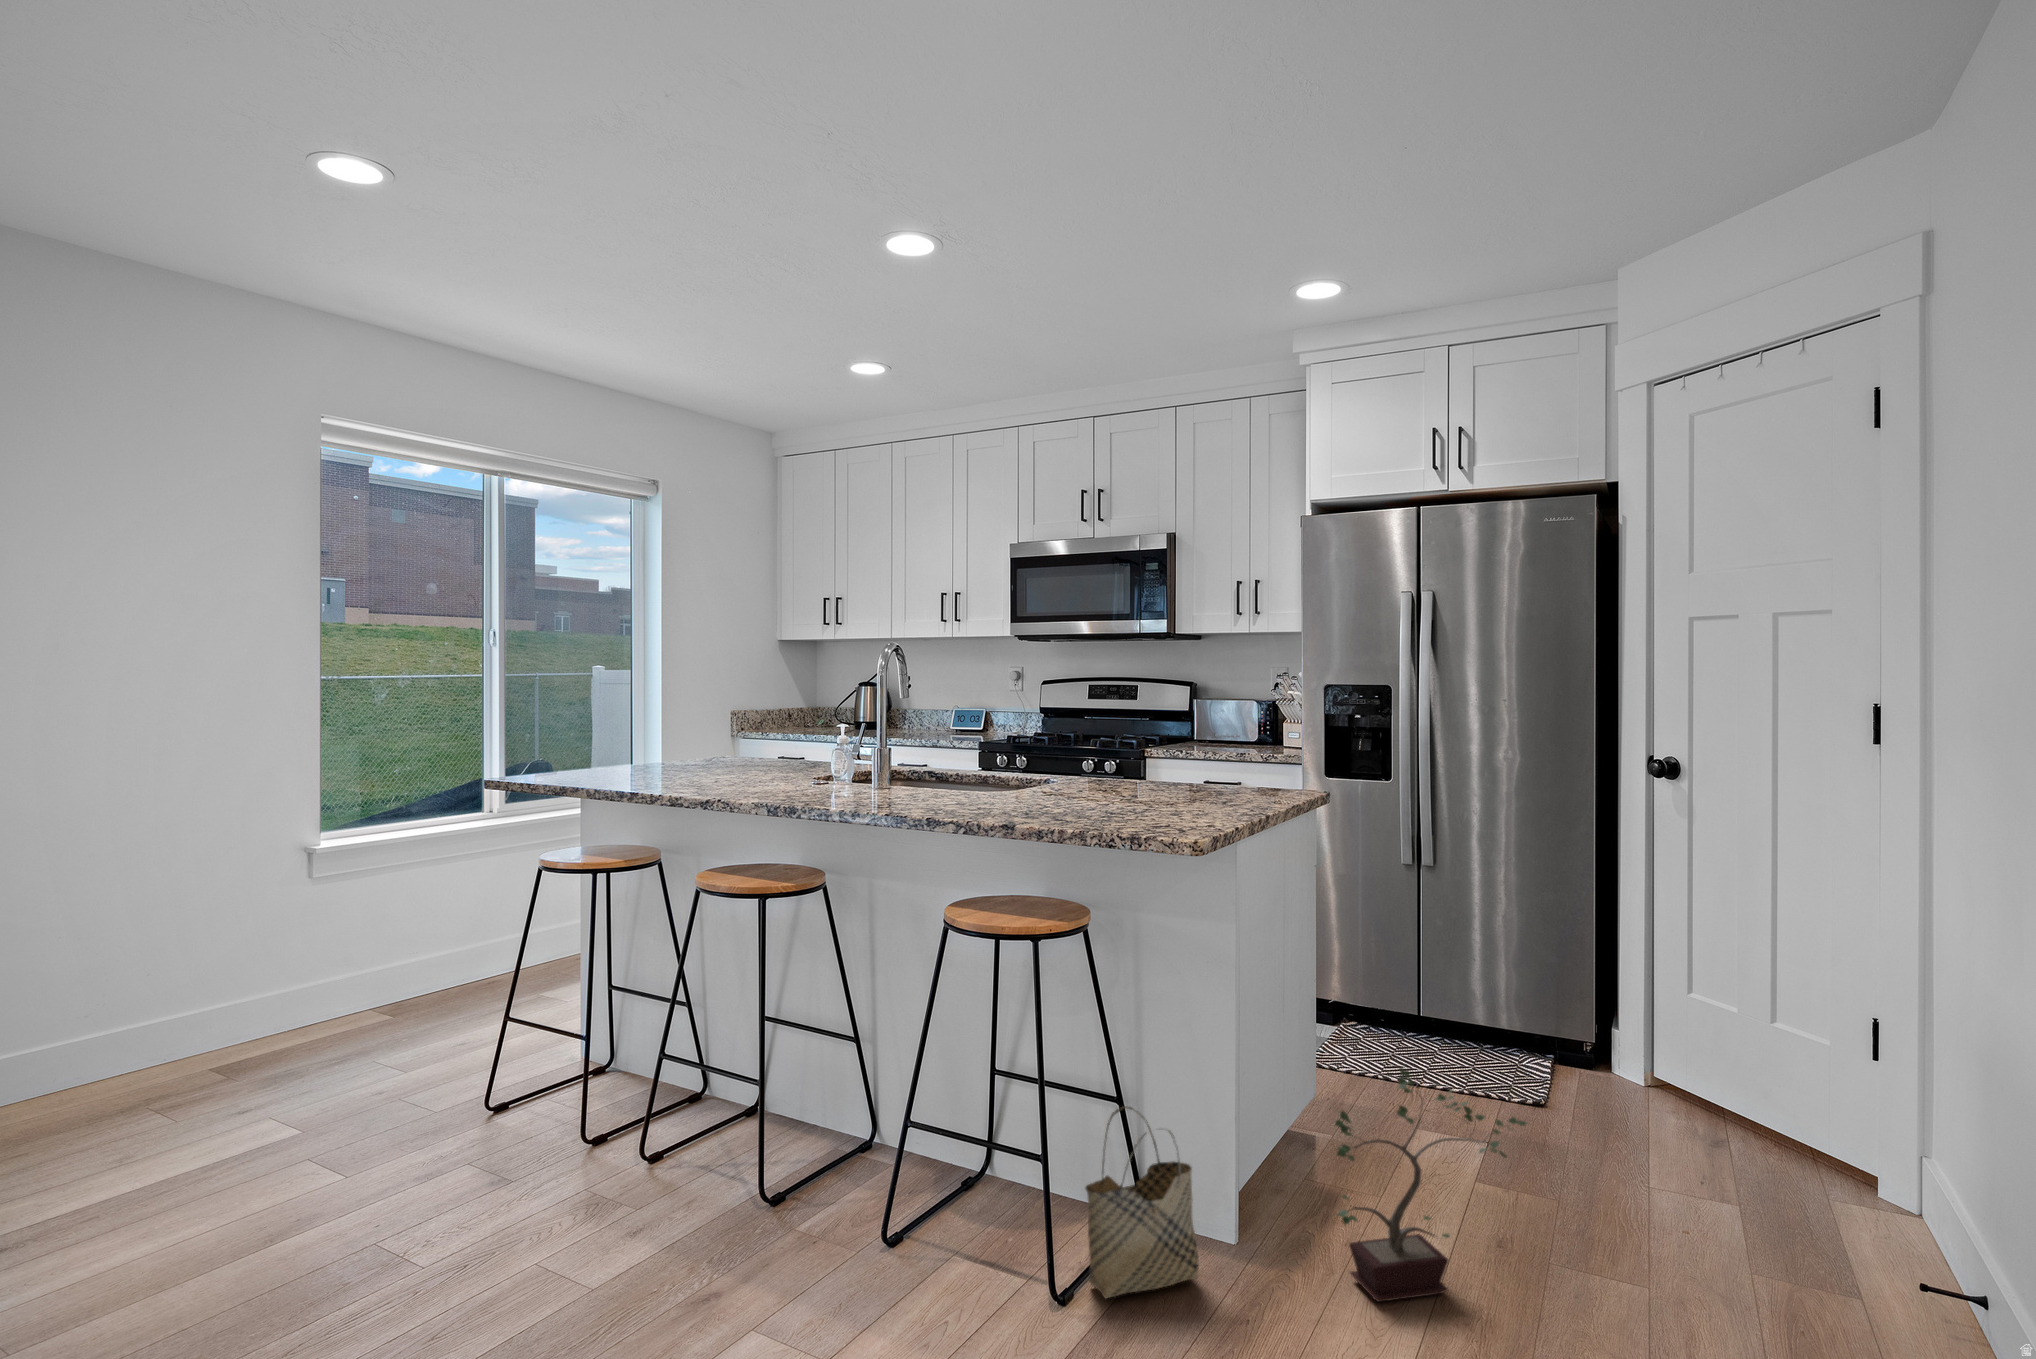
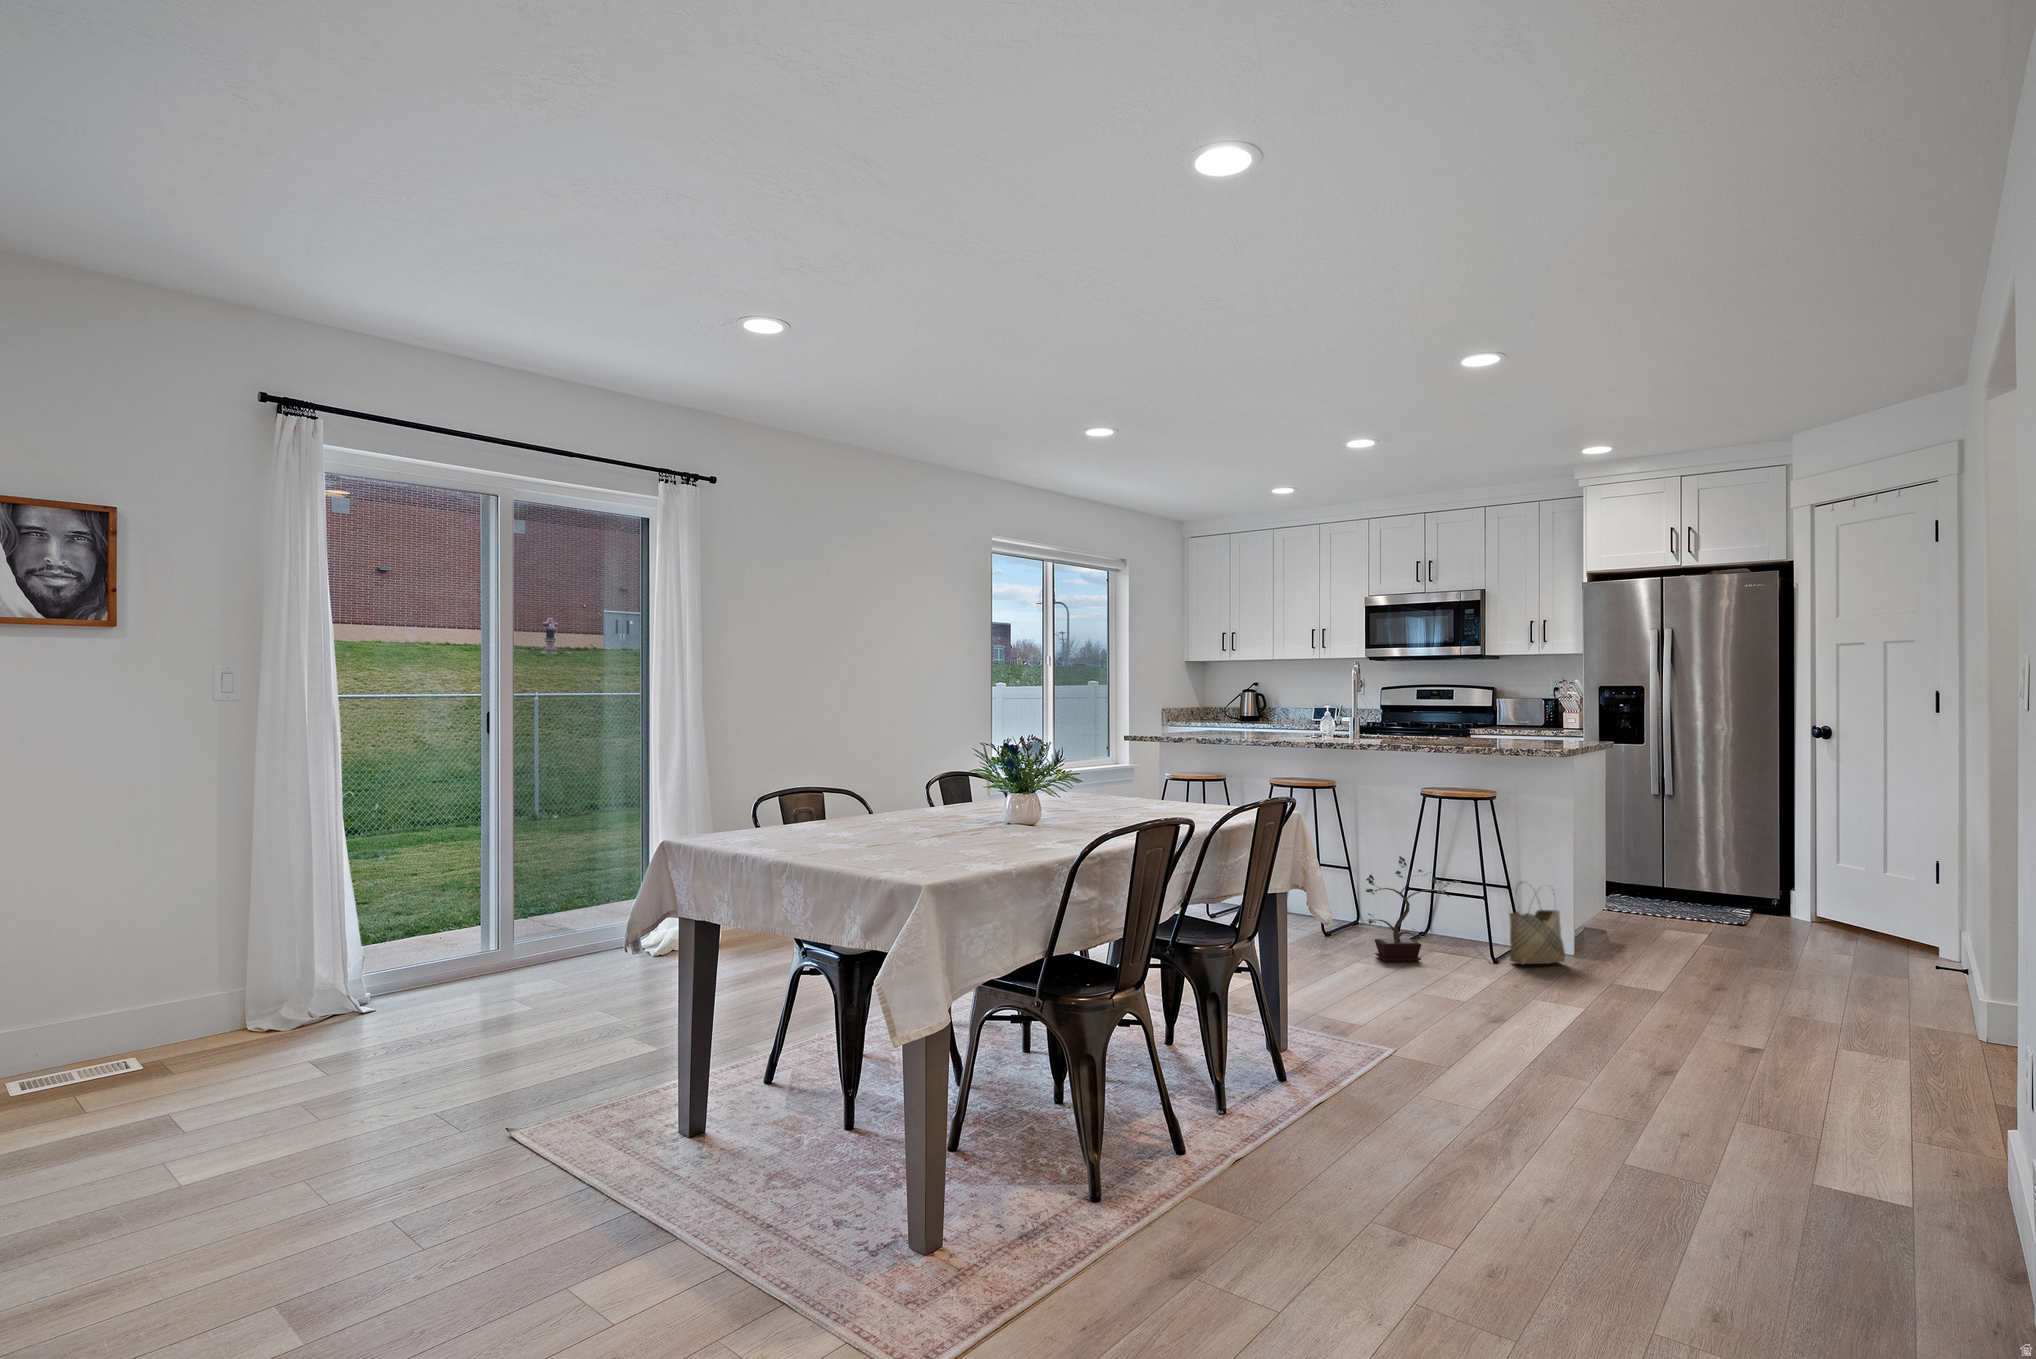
potted plant: present [1335,1067,1527,1302] -> present [1366,856,1461,962]

